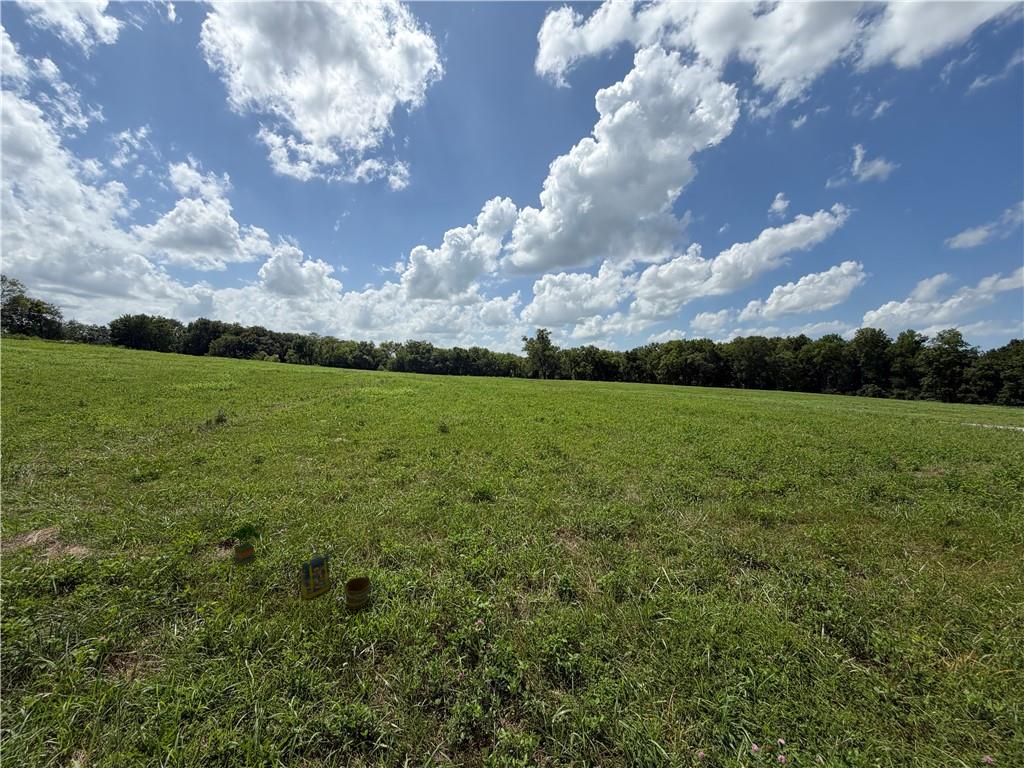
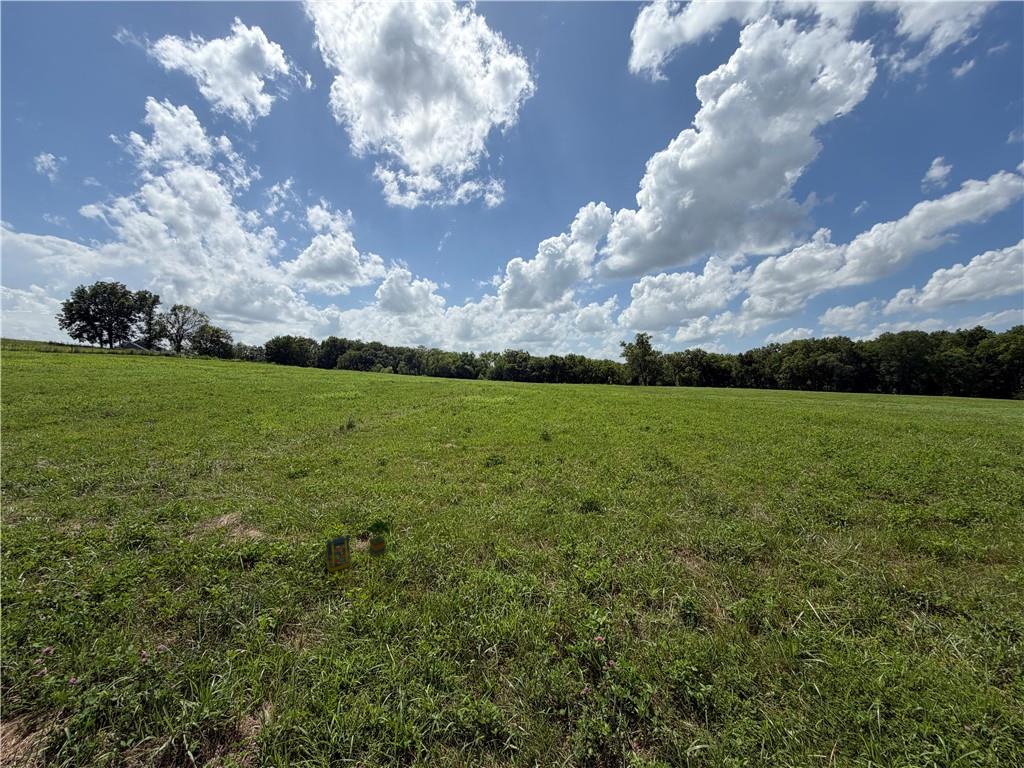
backpack: present [301,554,330,599] -> present [326,536,350,572]
bucket: present [344,576,372,610] -> none [465,576,490,608]

